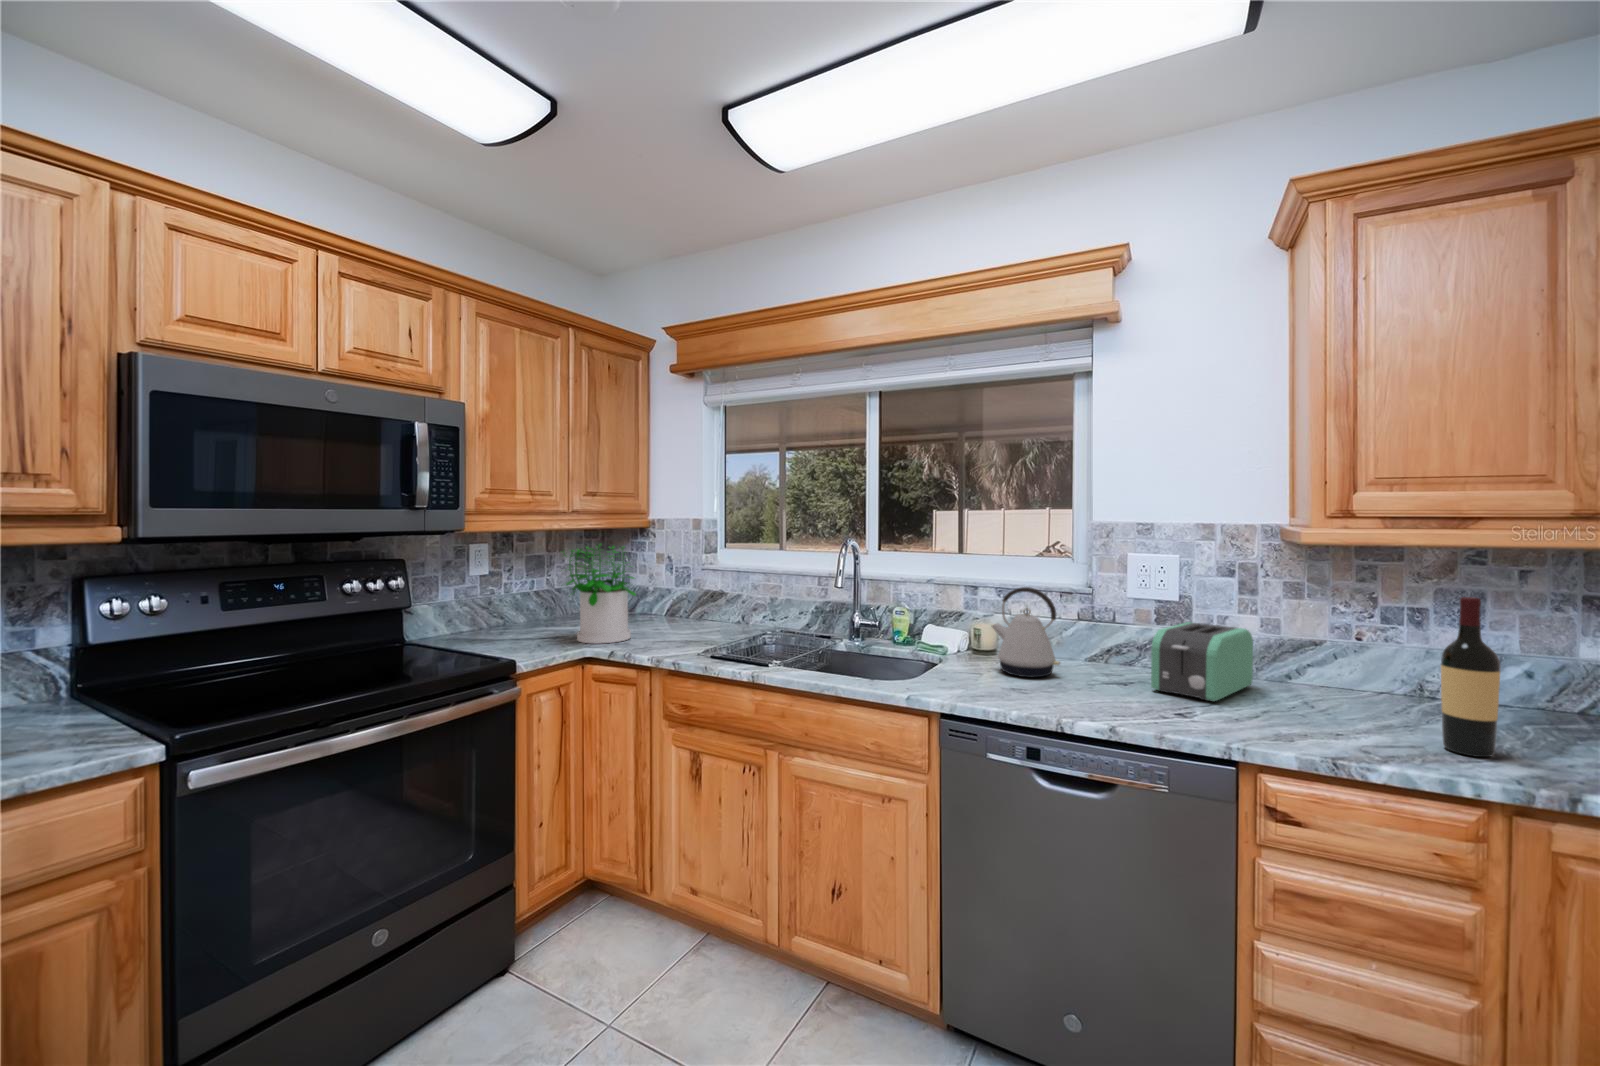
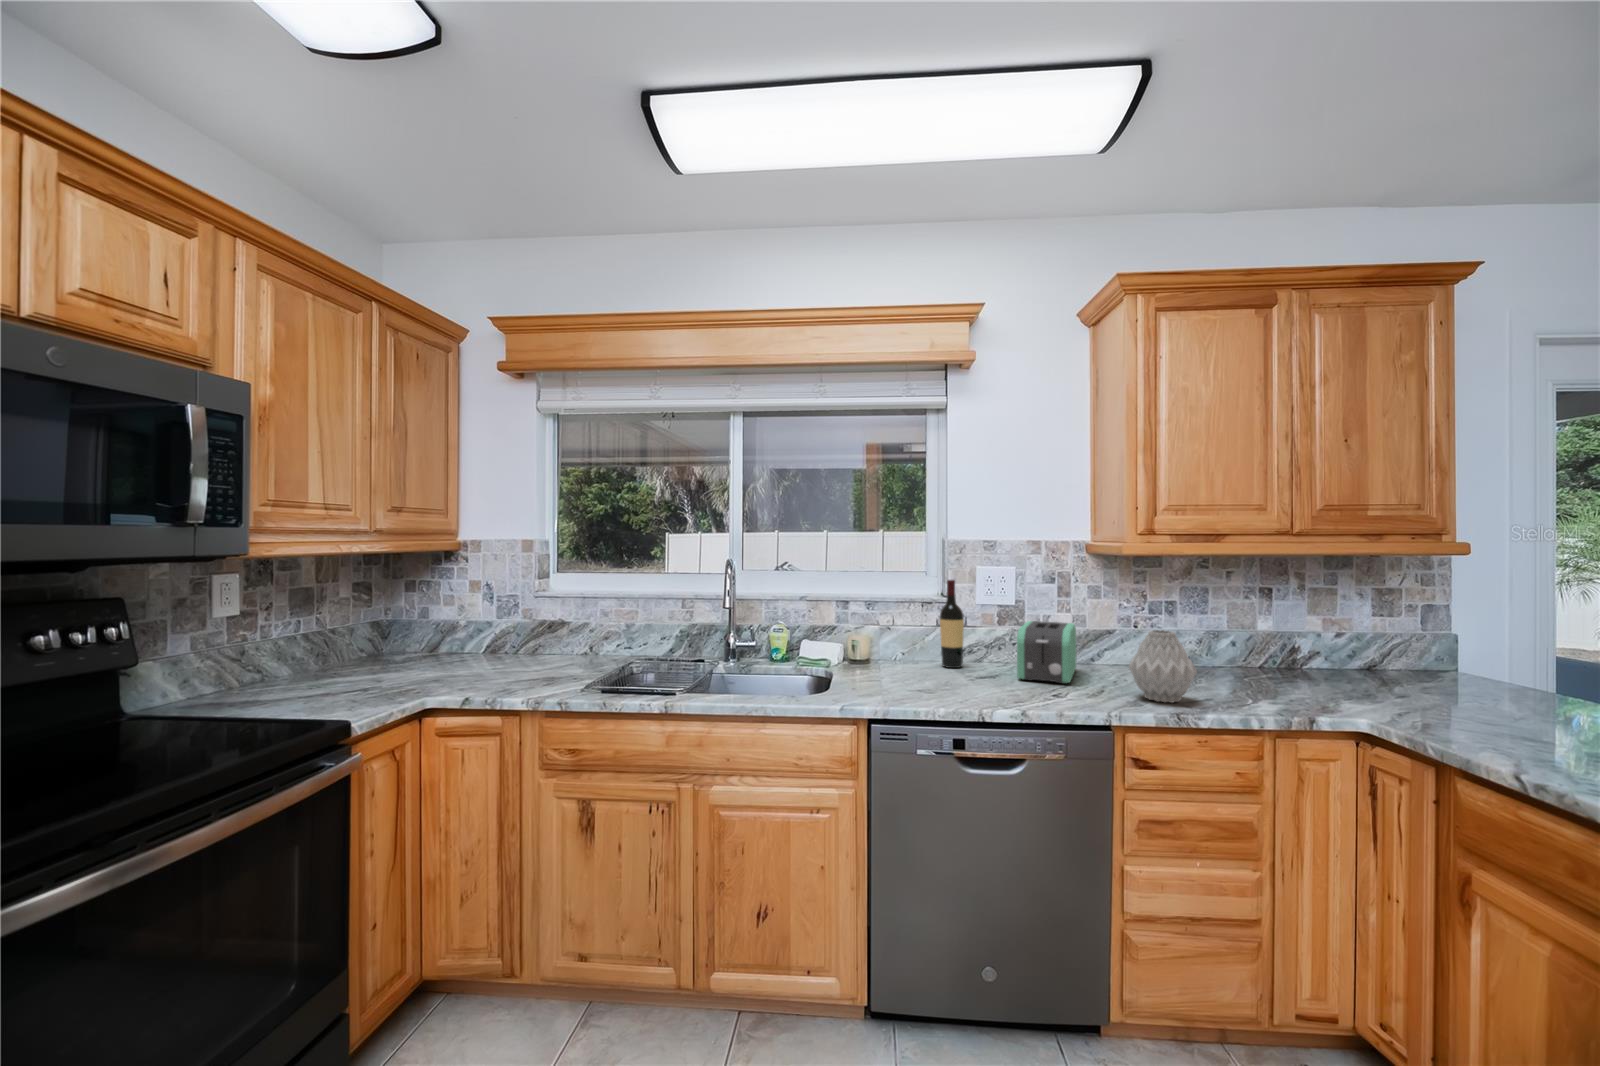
potted plant: present [566,545,636,643] -> none [374,568,483,692]
kettle: present [991,587,1060,677] -> none [880,598,942,679]
wine bottle: present [1441,597,1501,757] -> present [940,580,964,668]
vase: none [1282,644,1385,742] -> present [1129,630,1197,703]

